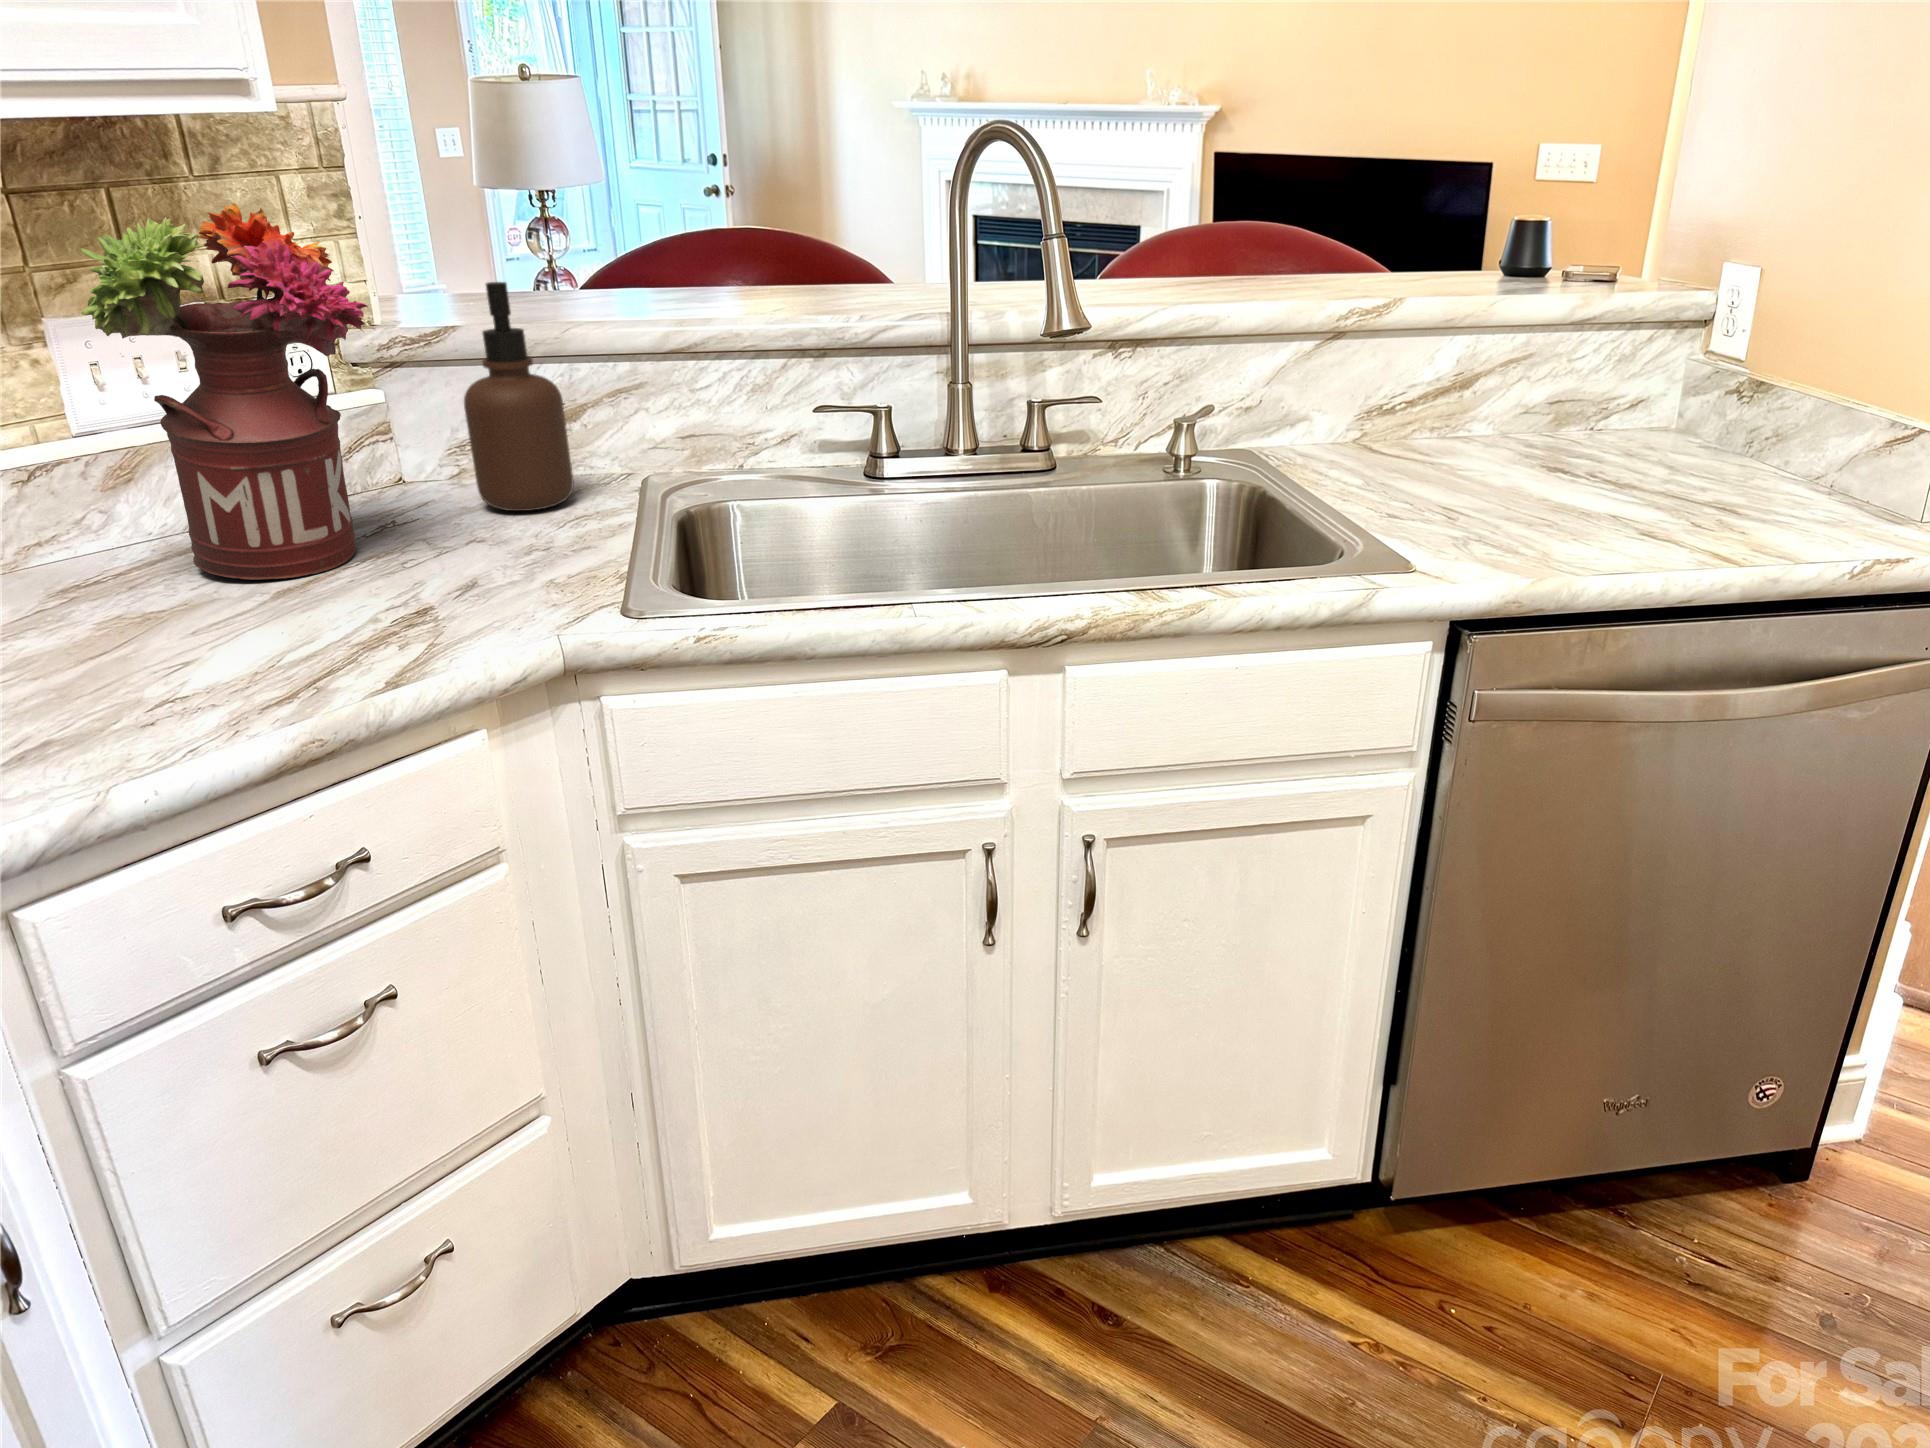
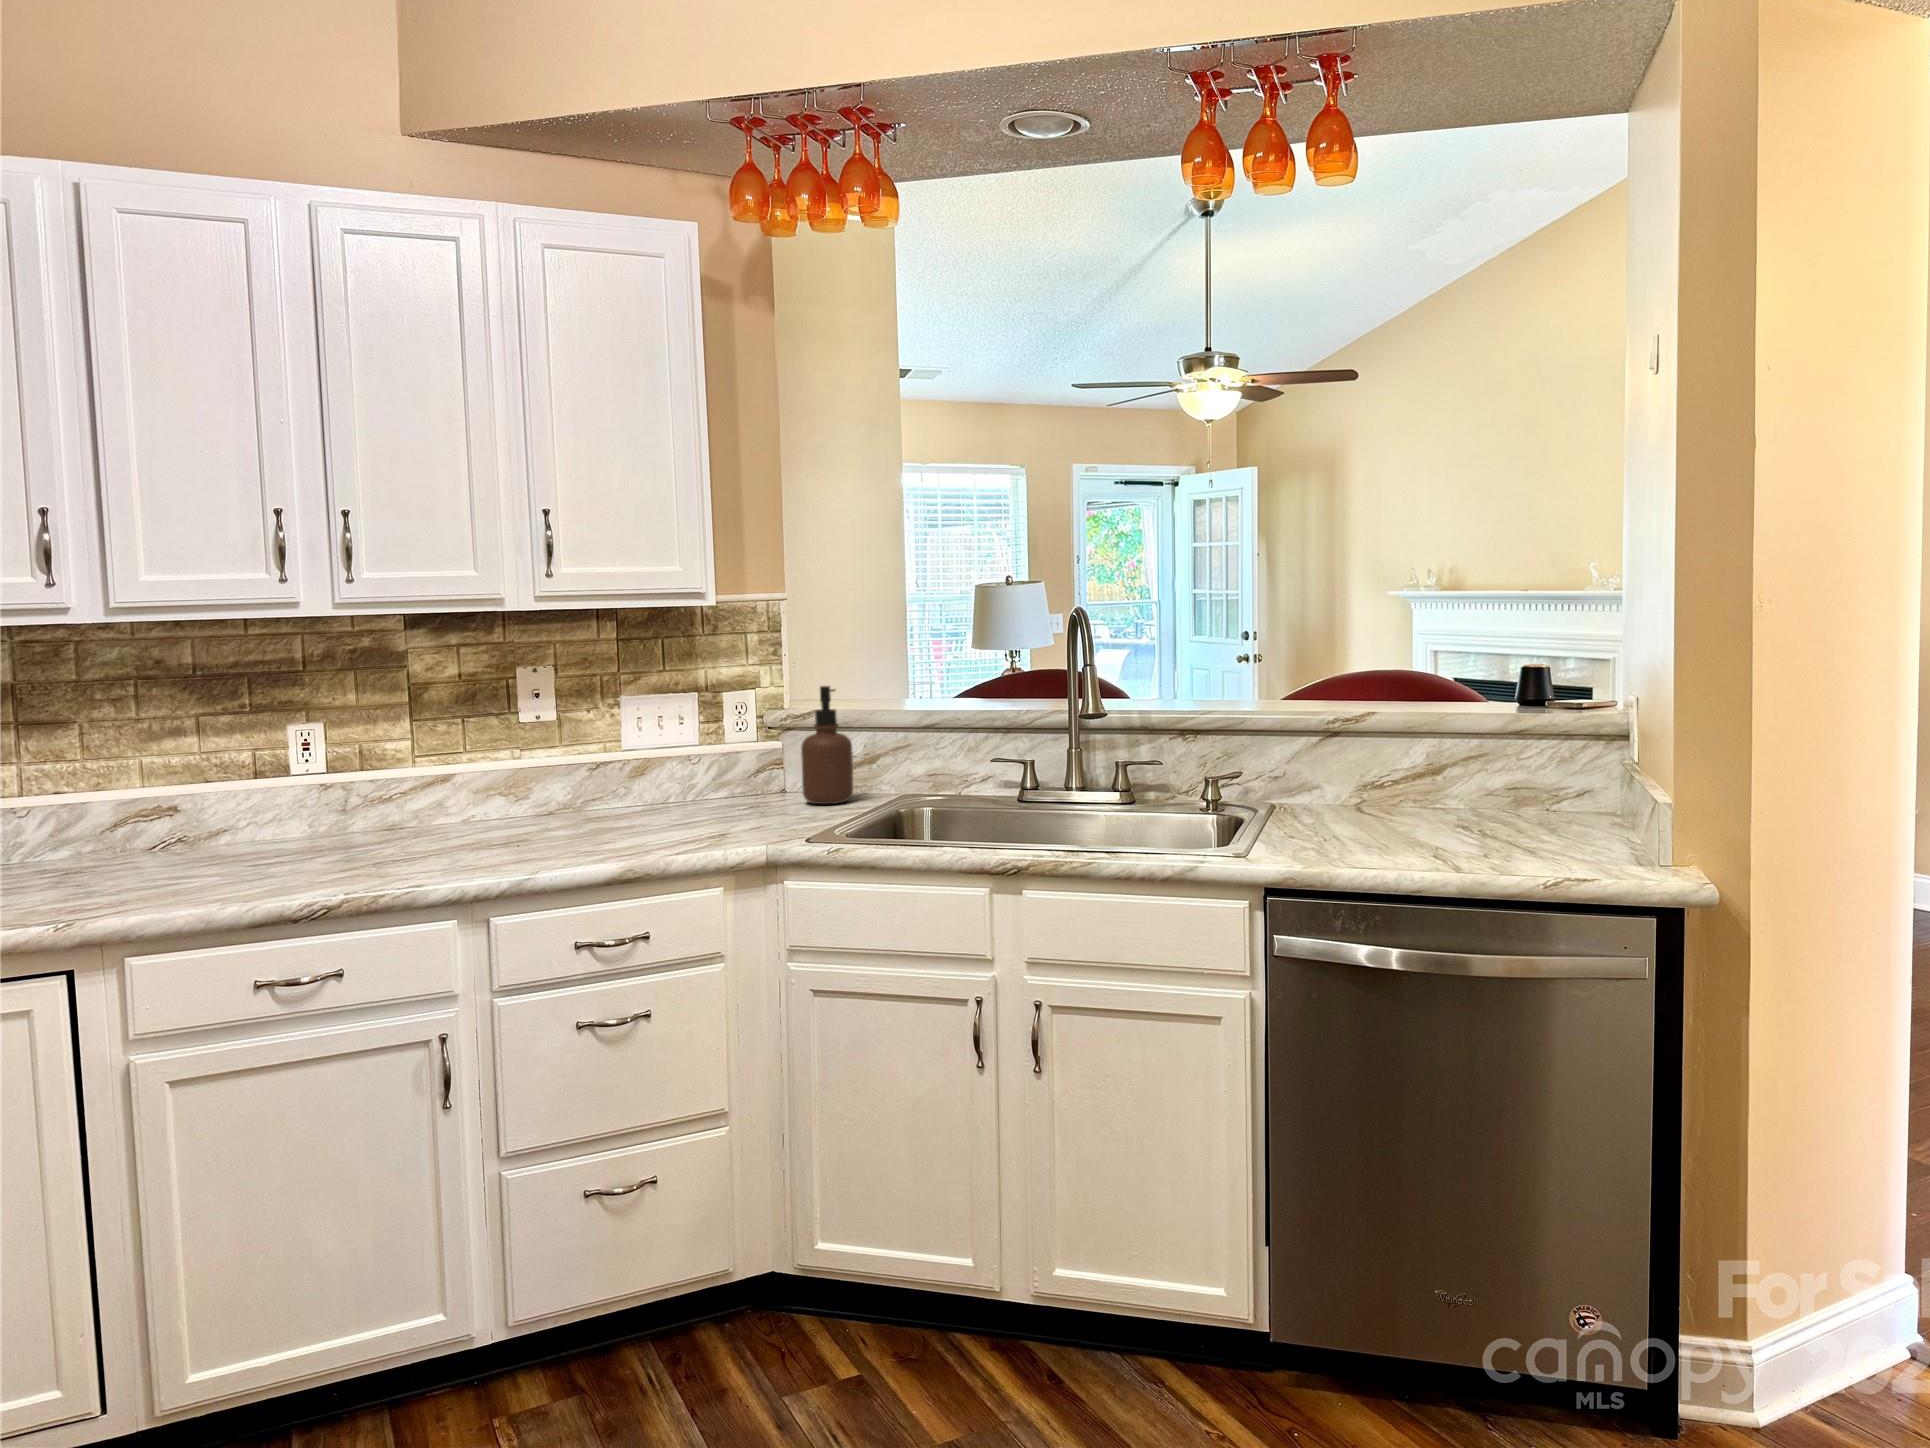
flower arrangement: present [81,203,368,580] -> none [622,645,743,821]

